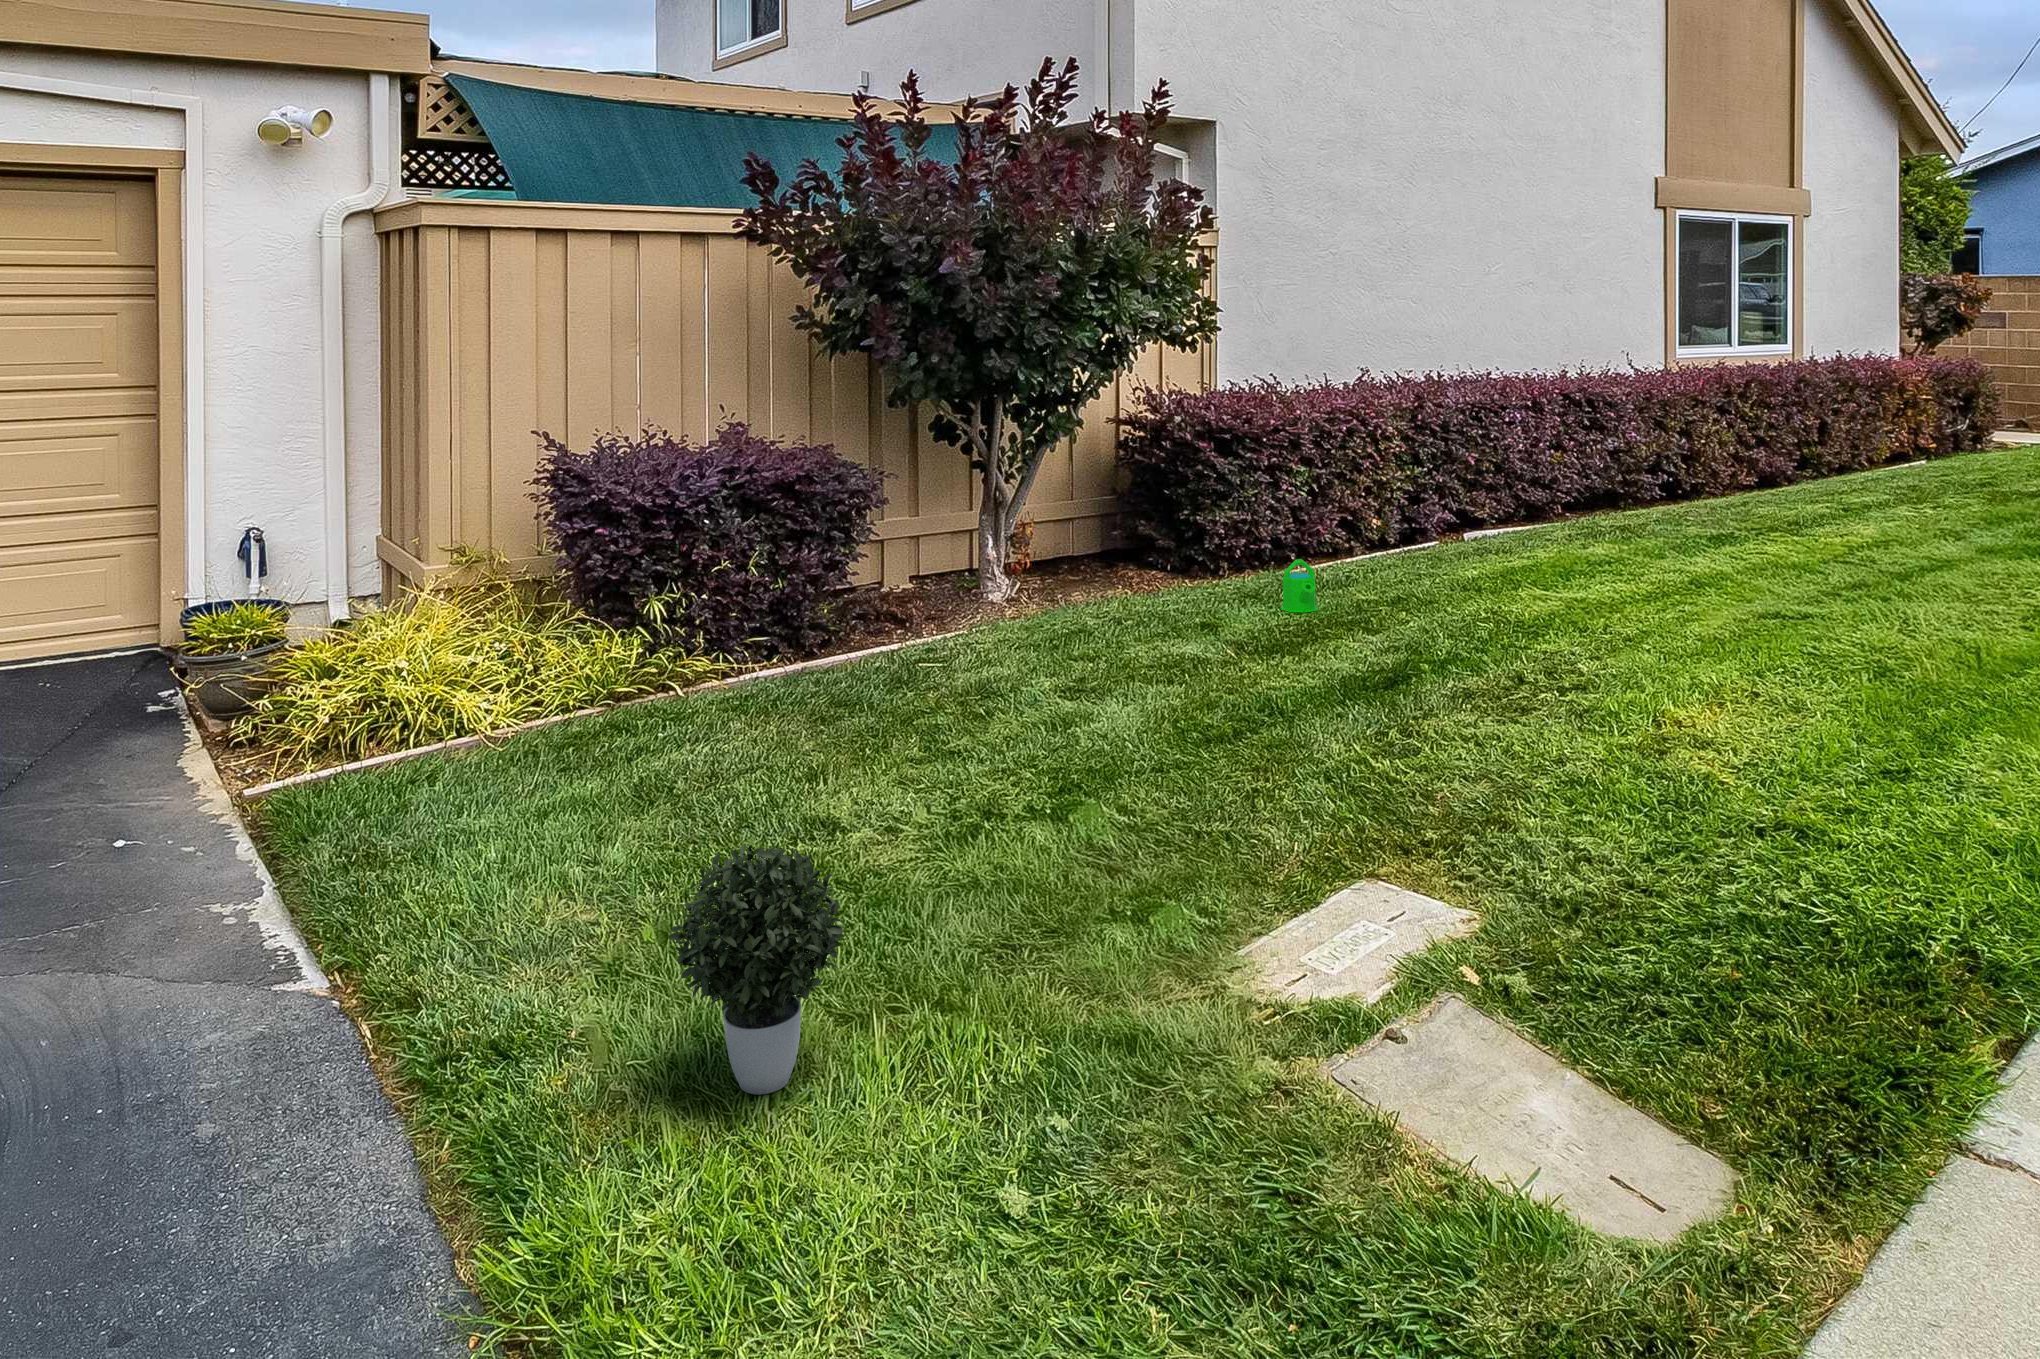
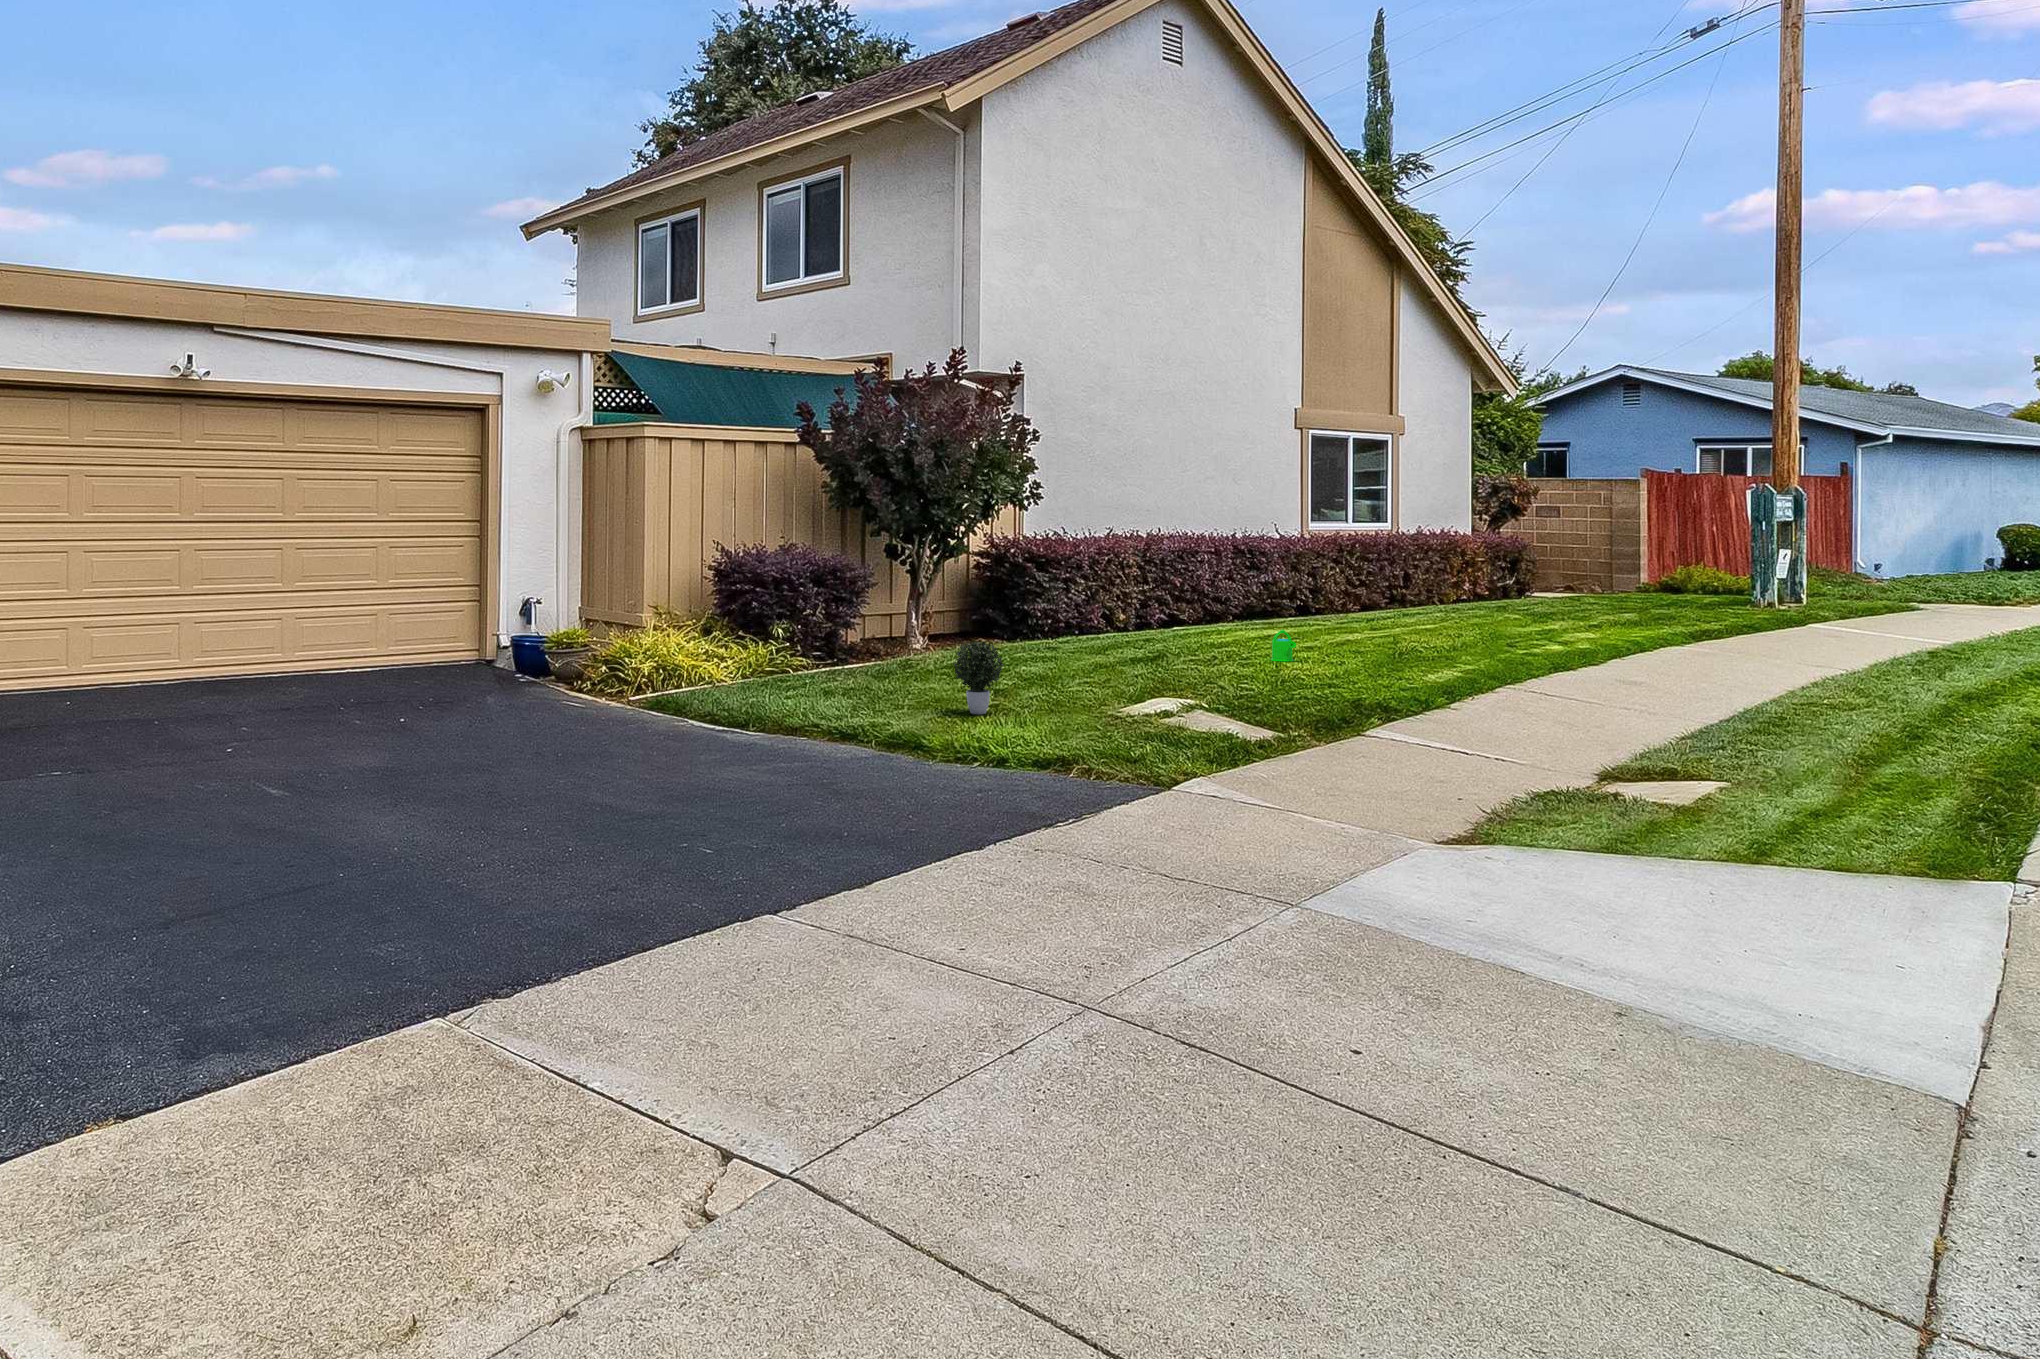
watering can: present [1281,559,1318,613] -> present [1271,630,1296,662]

